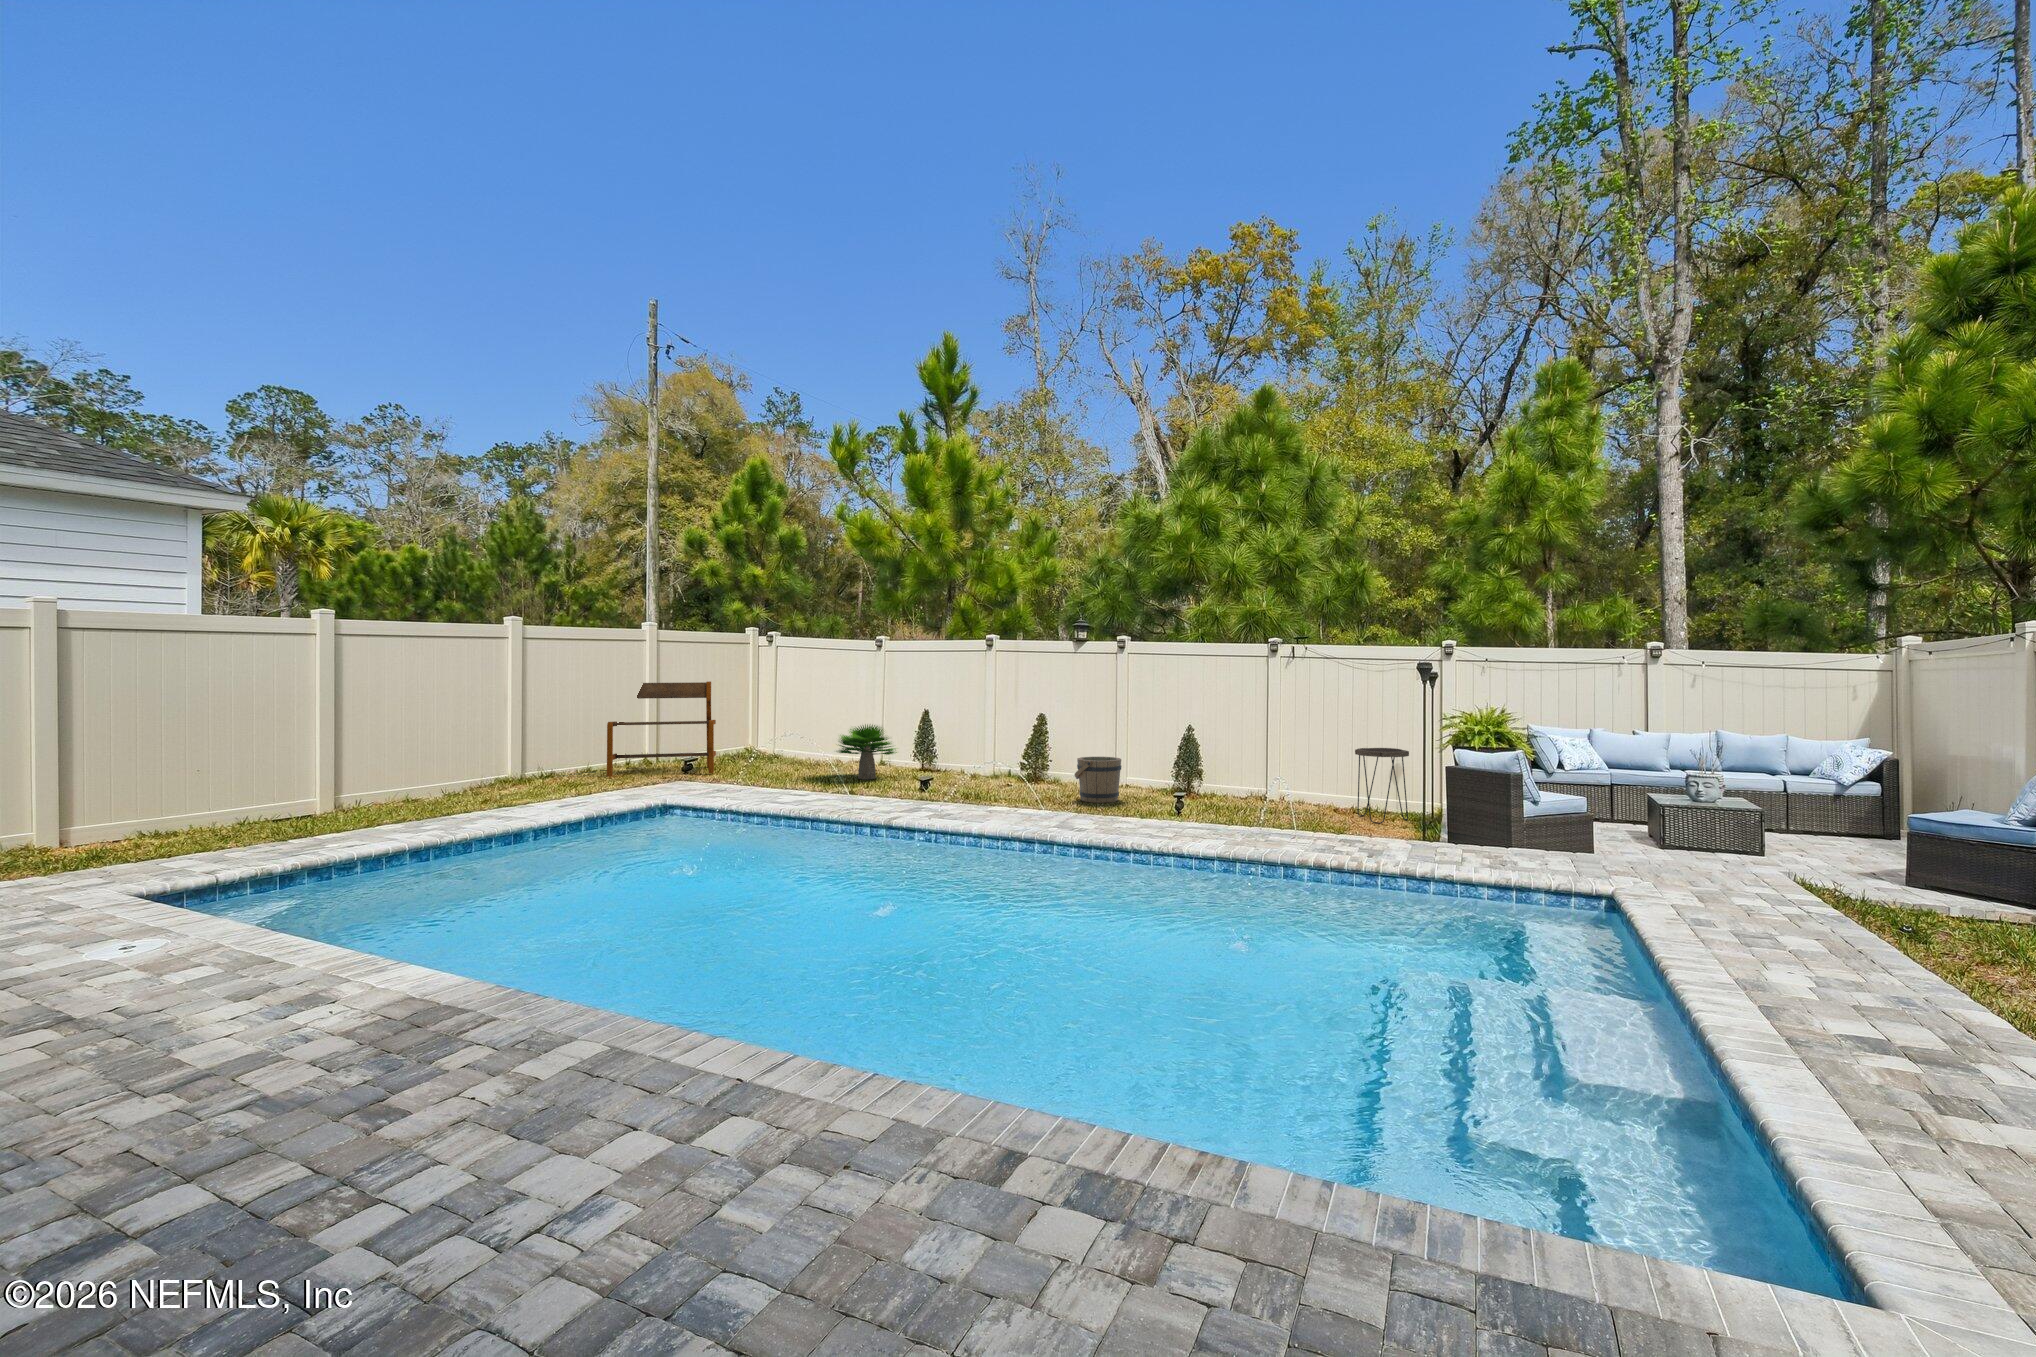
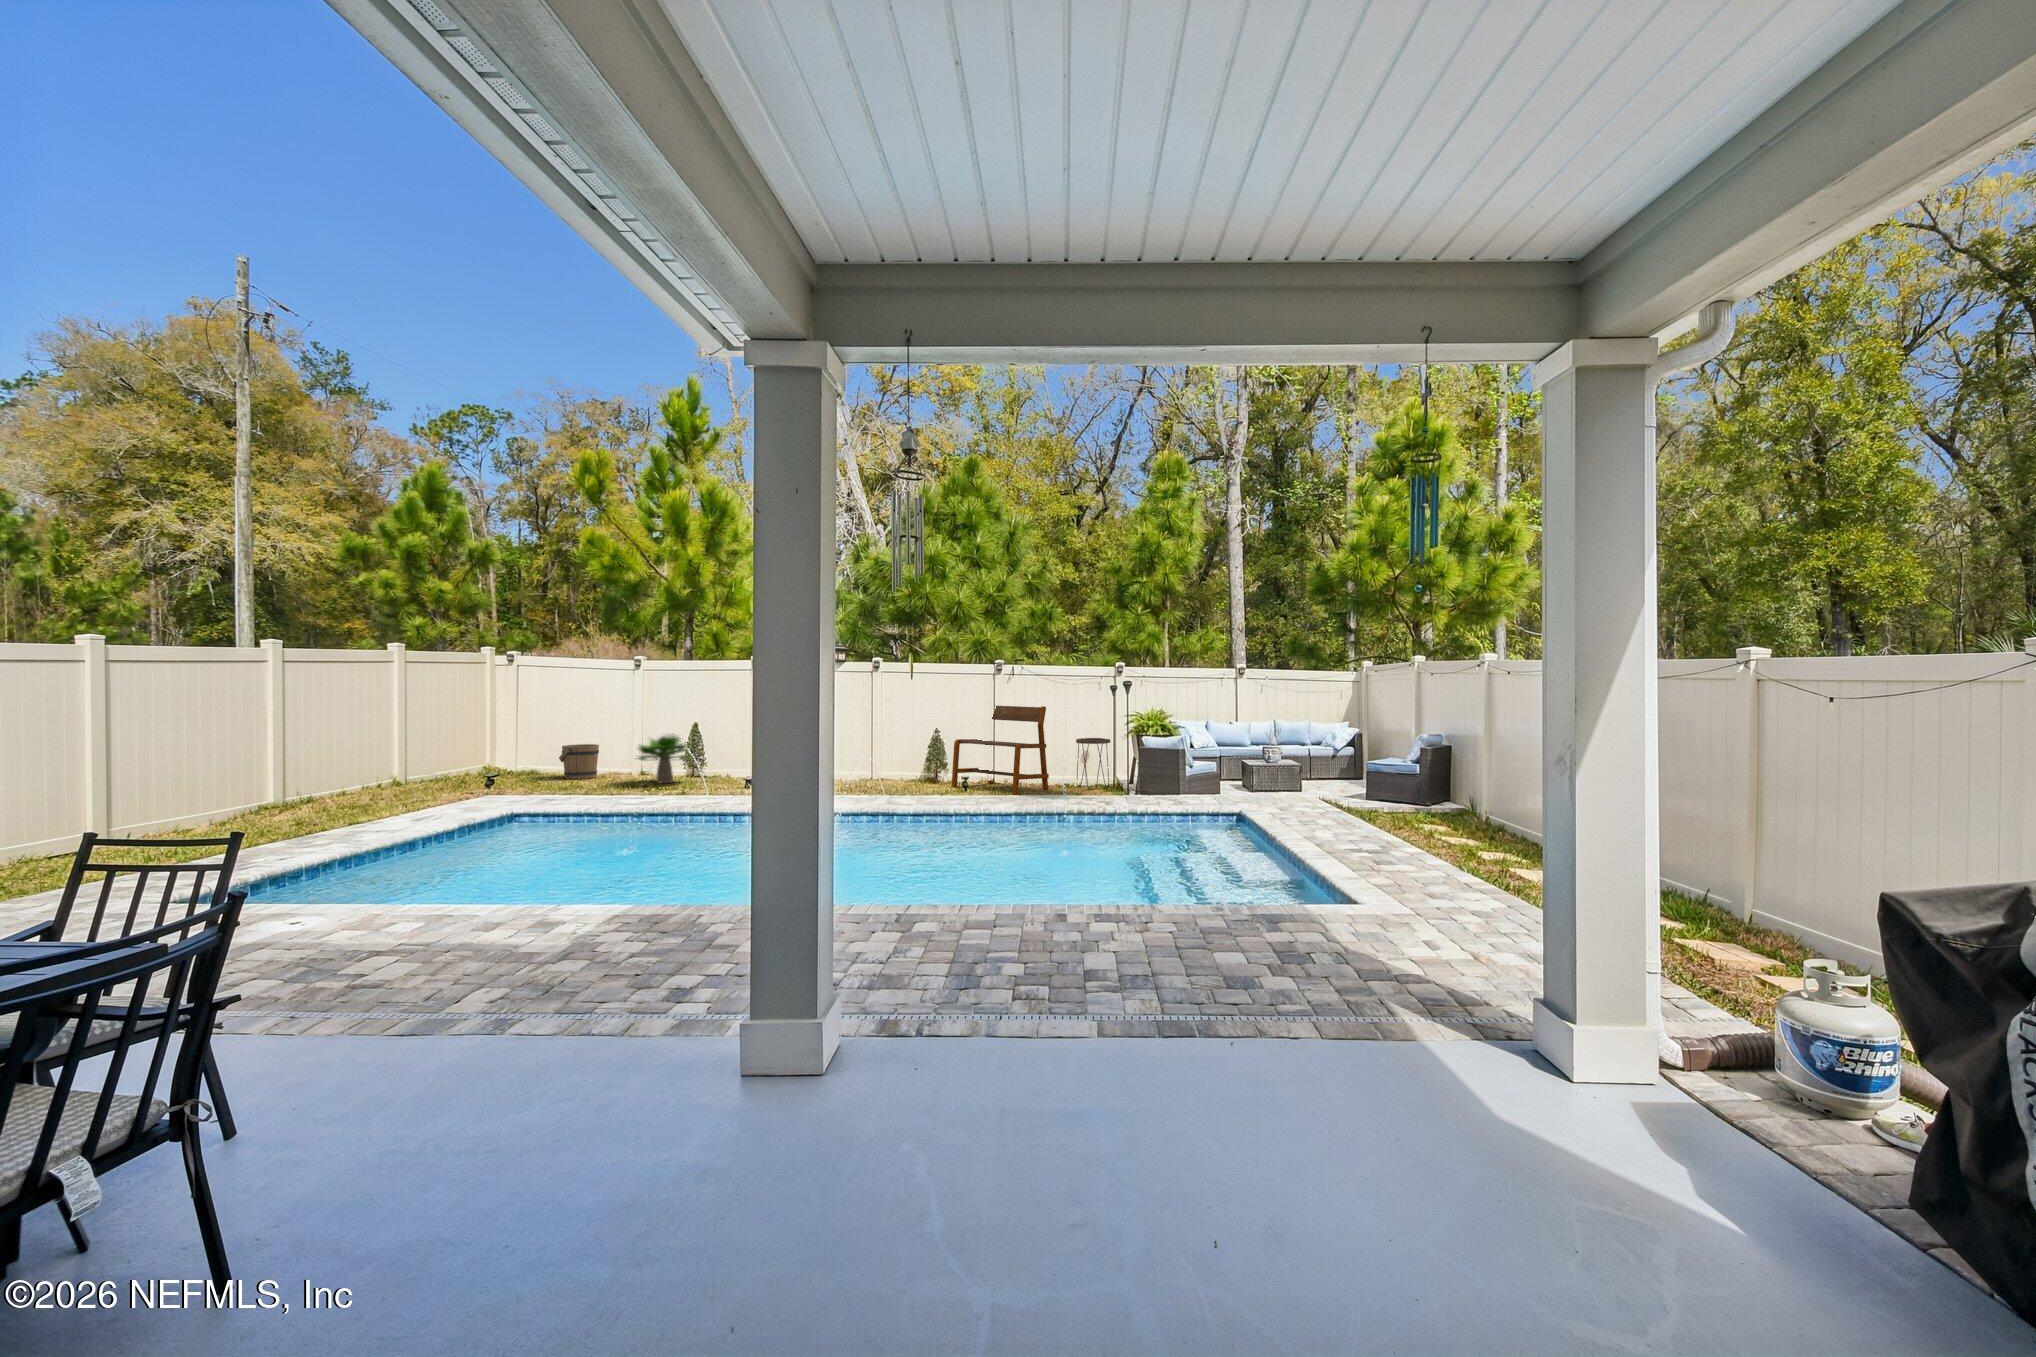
bench: present [607,681,716,777] -> present [951,705,1049,795]
bucket: present [1074,757,1121,803] -> present [559,744,599,779]

